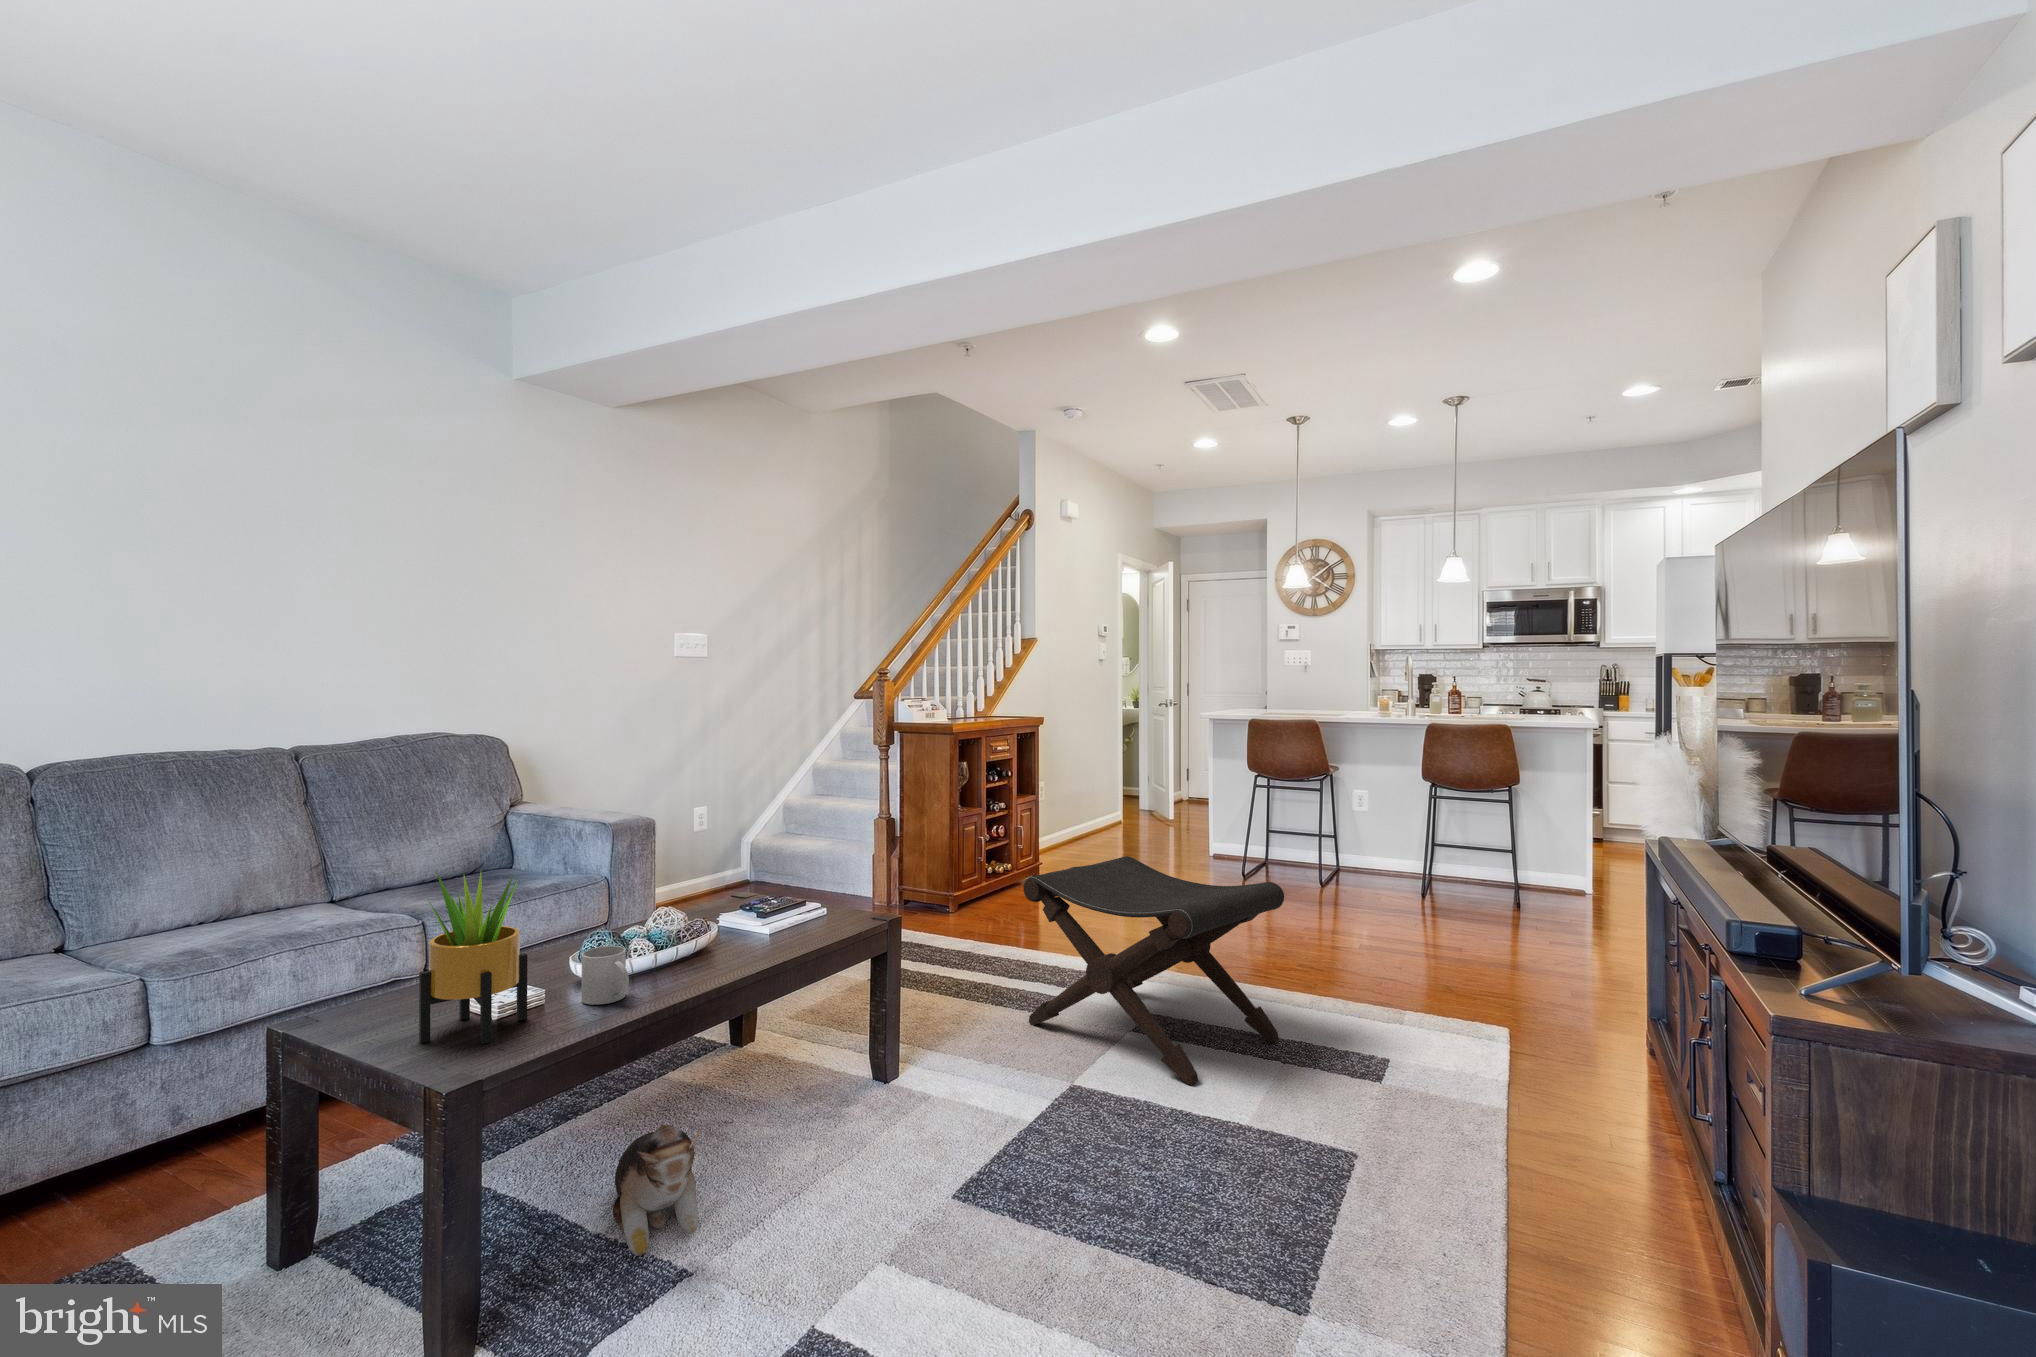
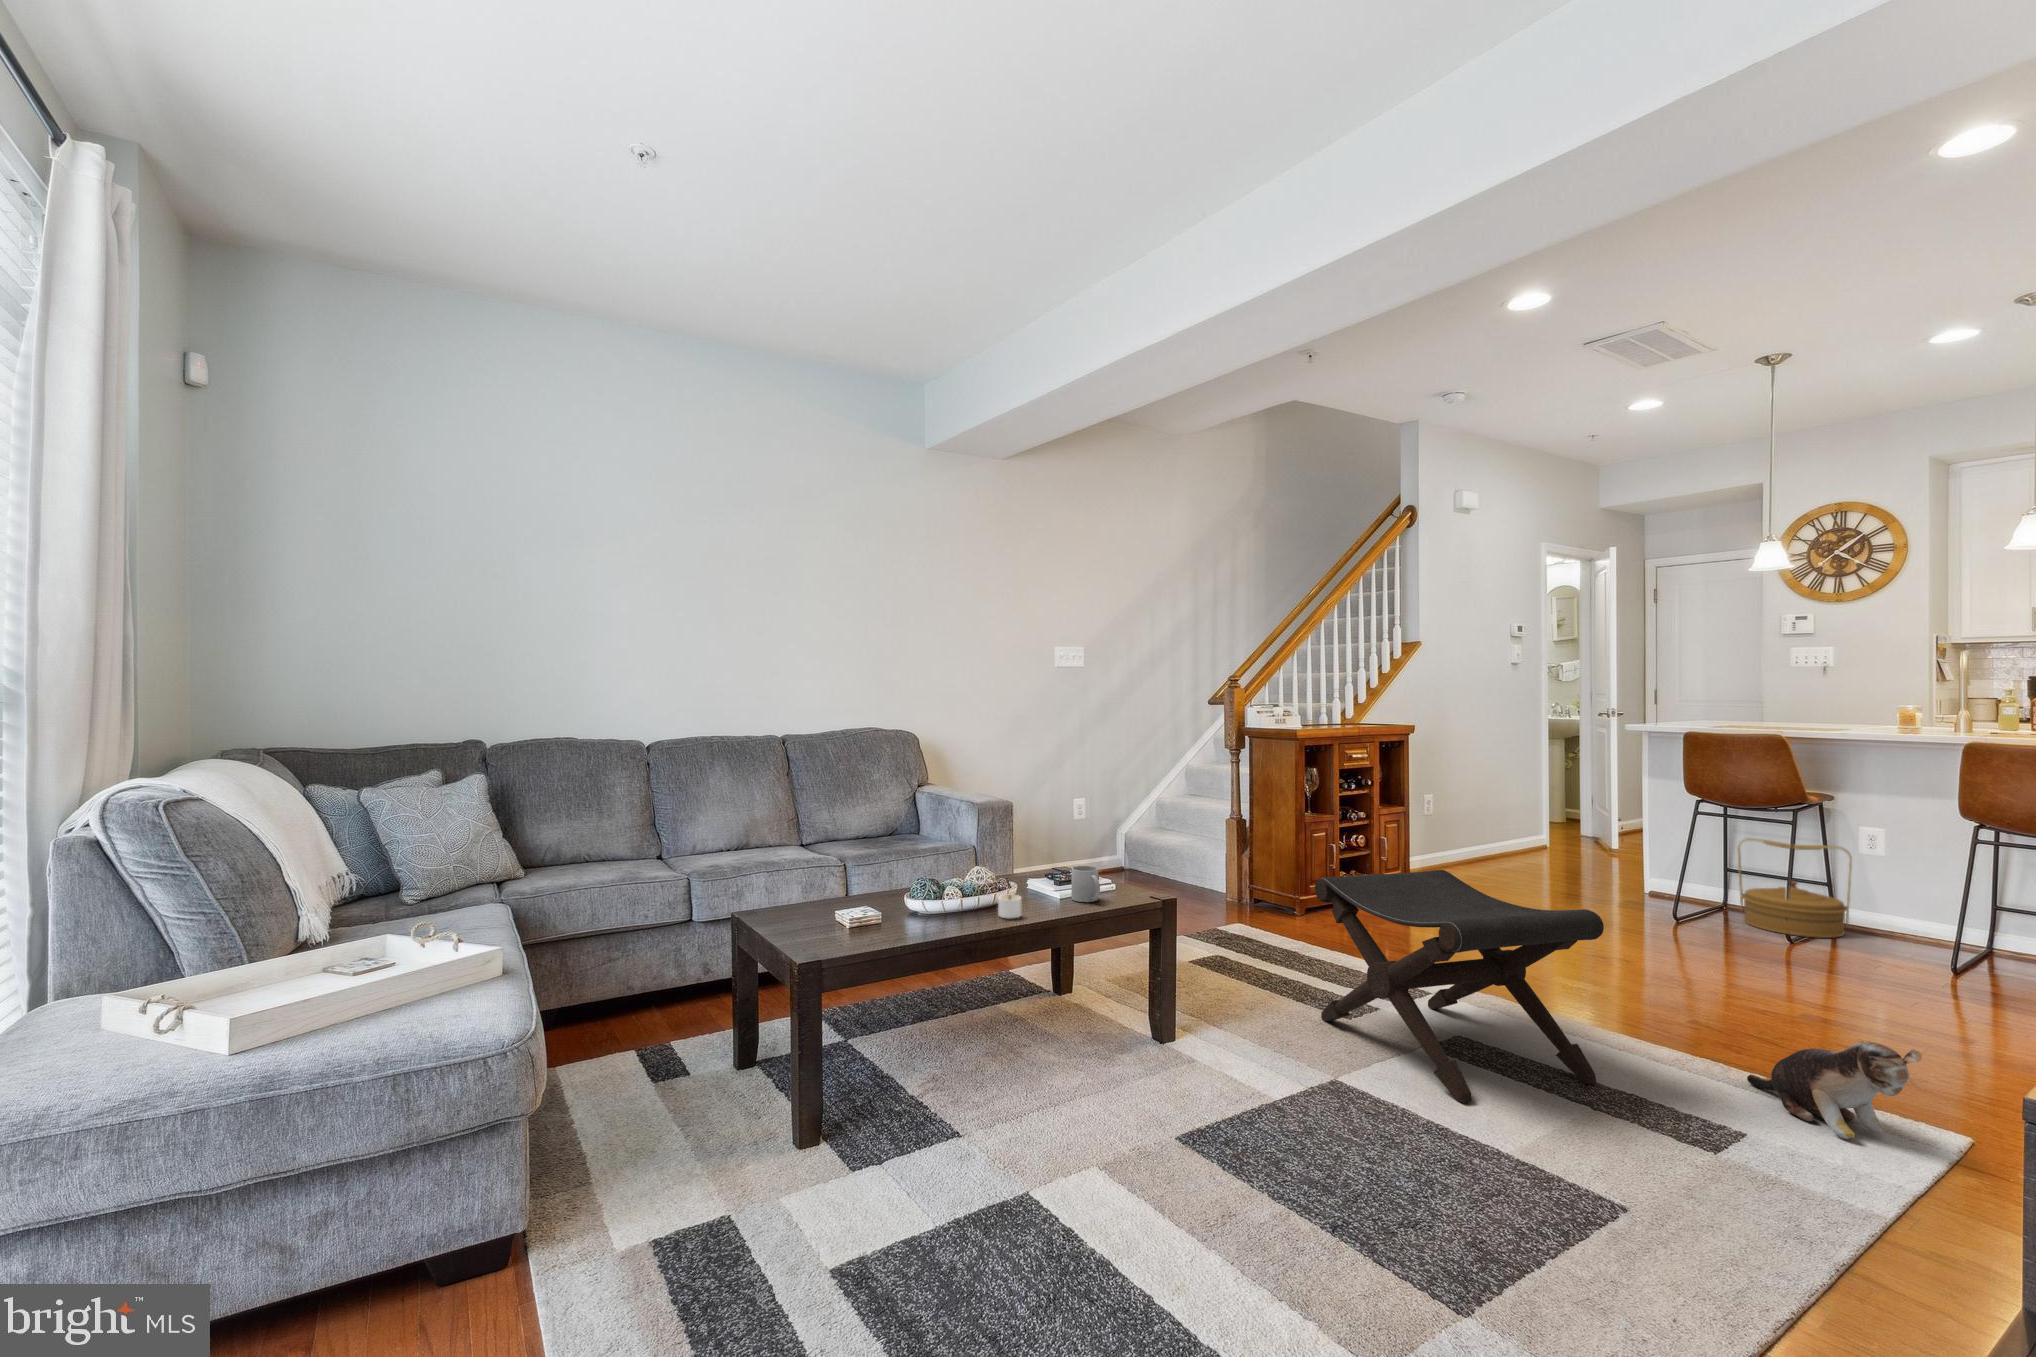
woven basket: none [1292,804,1368,882] -> present [1737,838,1852,938]
potted plant: present [419,870,527,1044] -> none [800,817,867,941]
candle: none [702,940,740,971] -> present [998,895,1021,918]
mug: present [582,946,629,1005] -> present [1072,866,1100,902]
plush toy: present [613,1124,701,1256] -> present [1747,1041,1922,1139]

